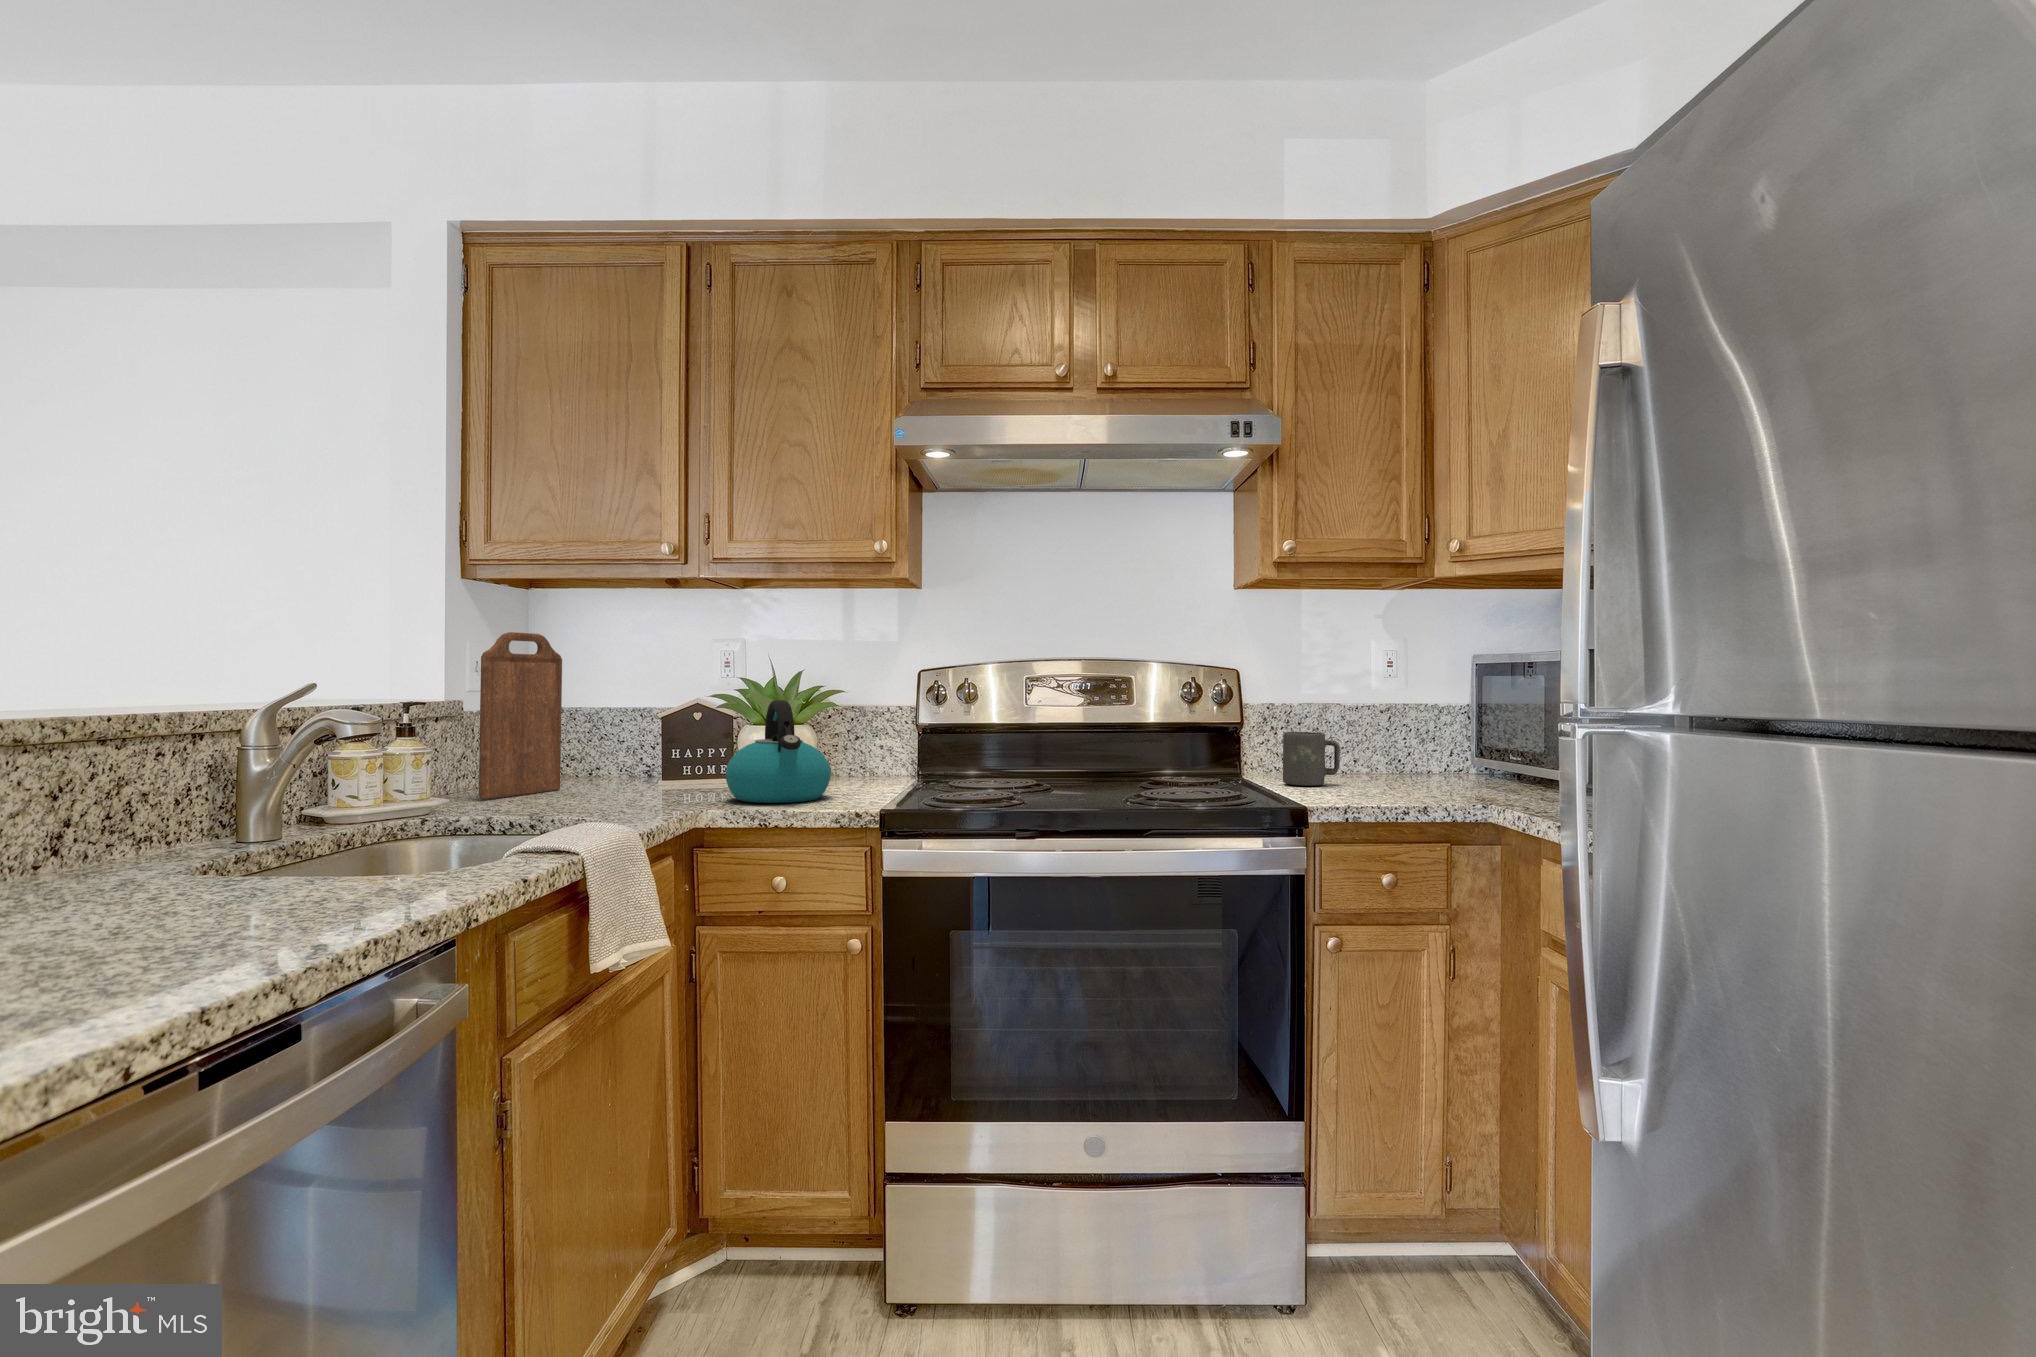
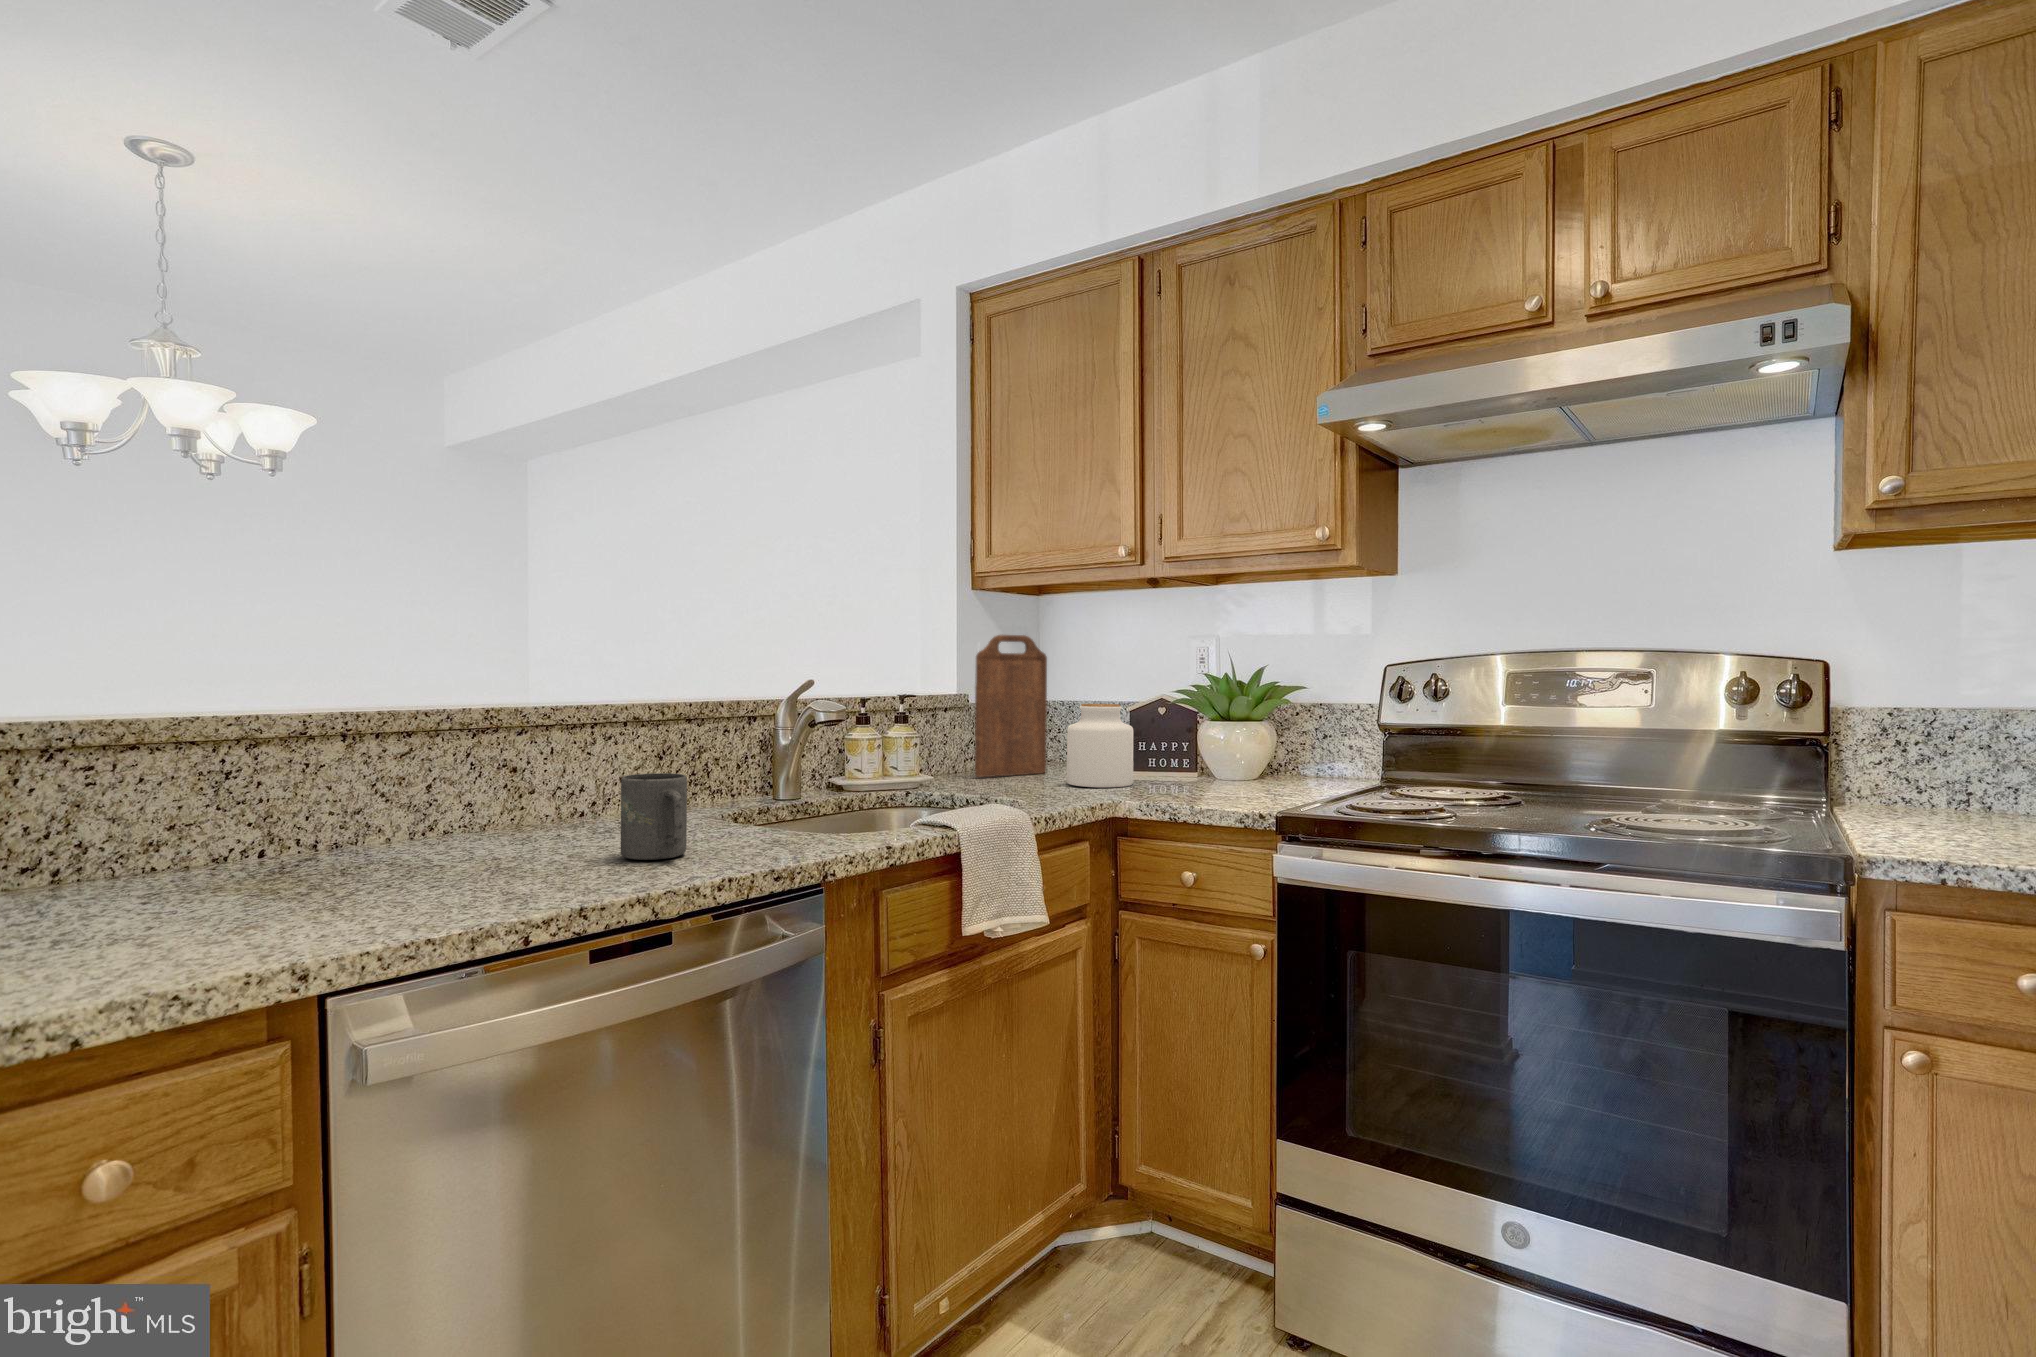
kettle: present [726,700,831,803] -> none [1154,696,1258,798]
jar: none [610,710,686,800] -> present [1067,704,1134,788]
mug: present [1283,732,1340,786] -> present [621,773,687,860]

